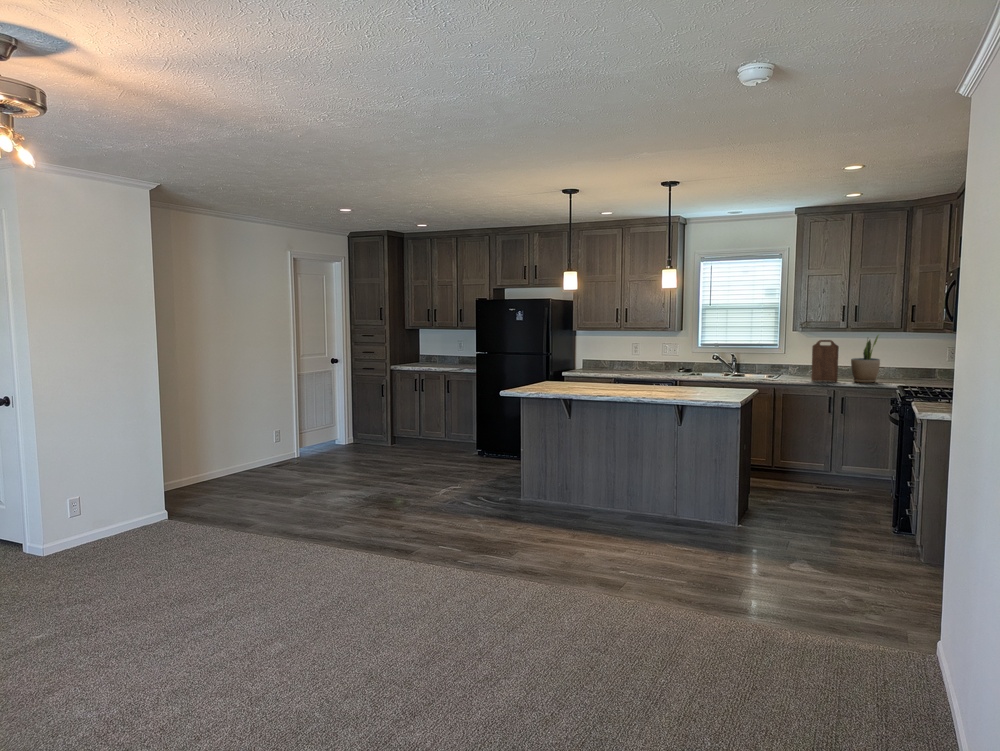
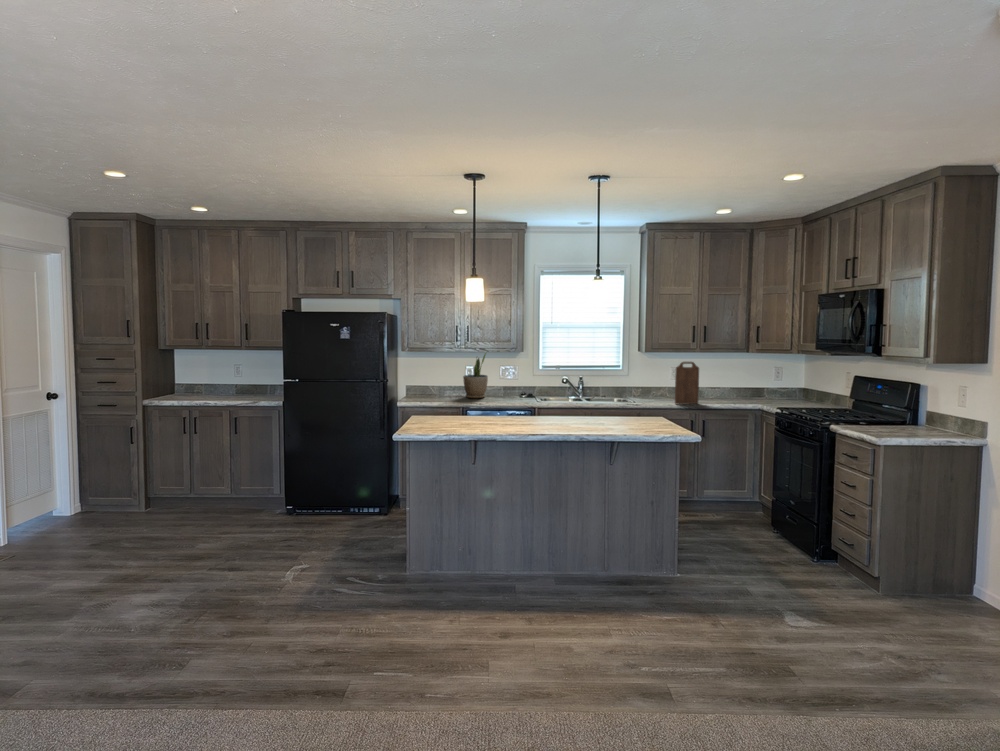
potted plant: present [851,335,880,383] -> present [463,353,488,398]

